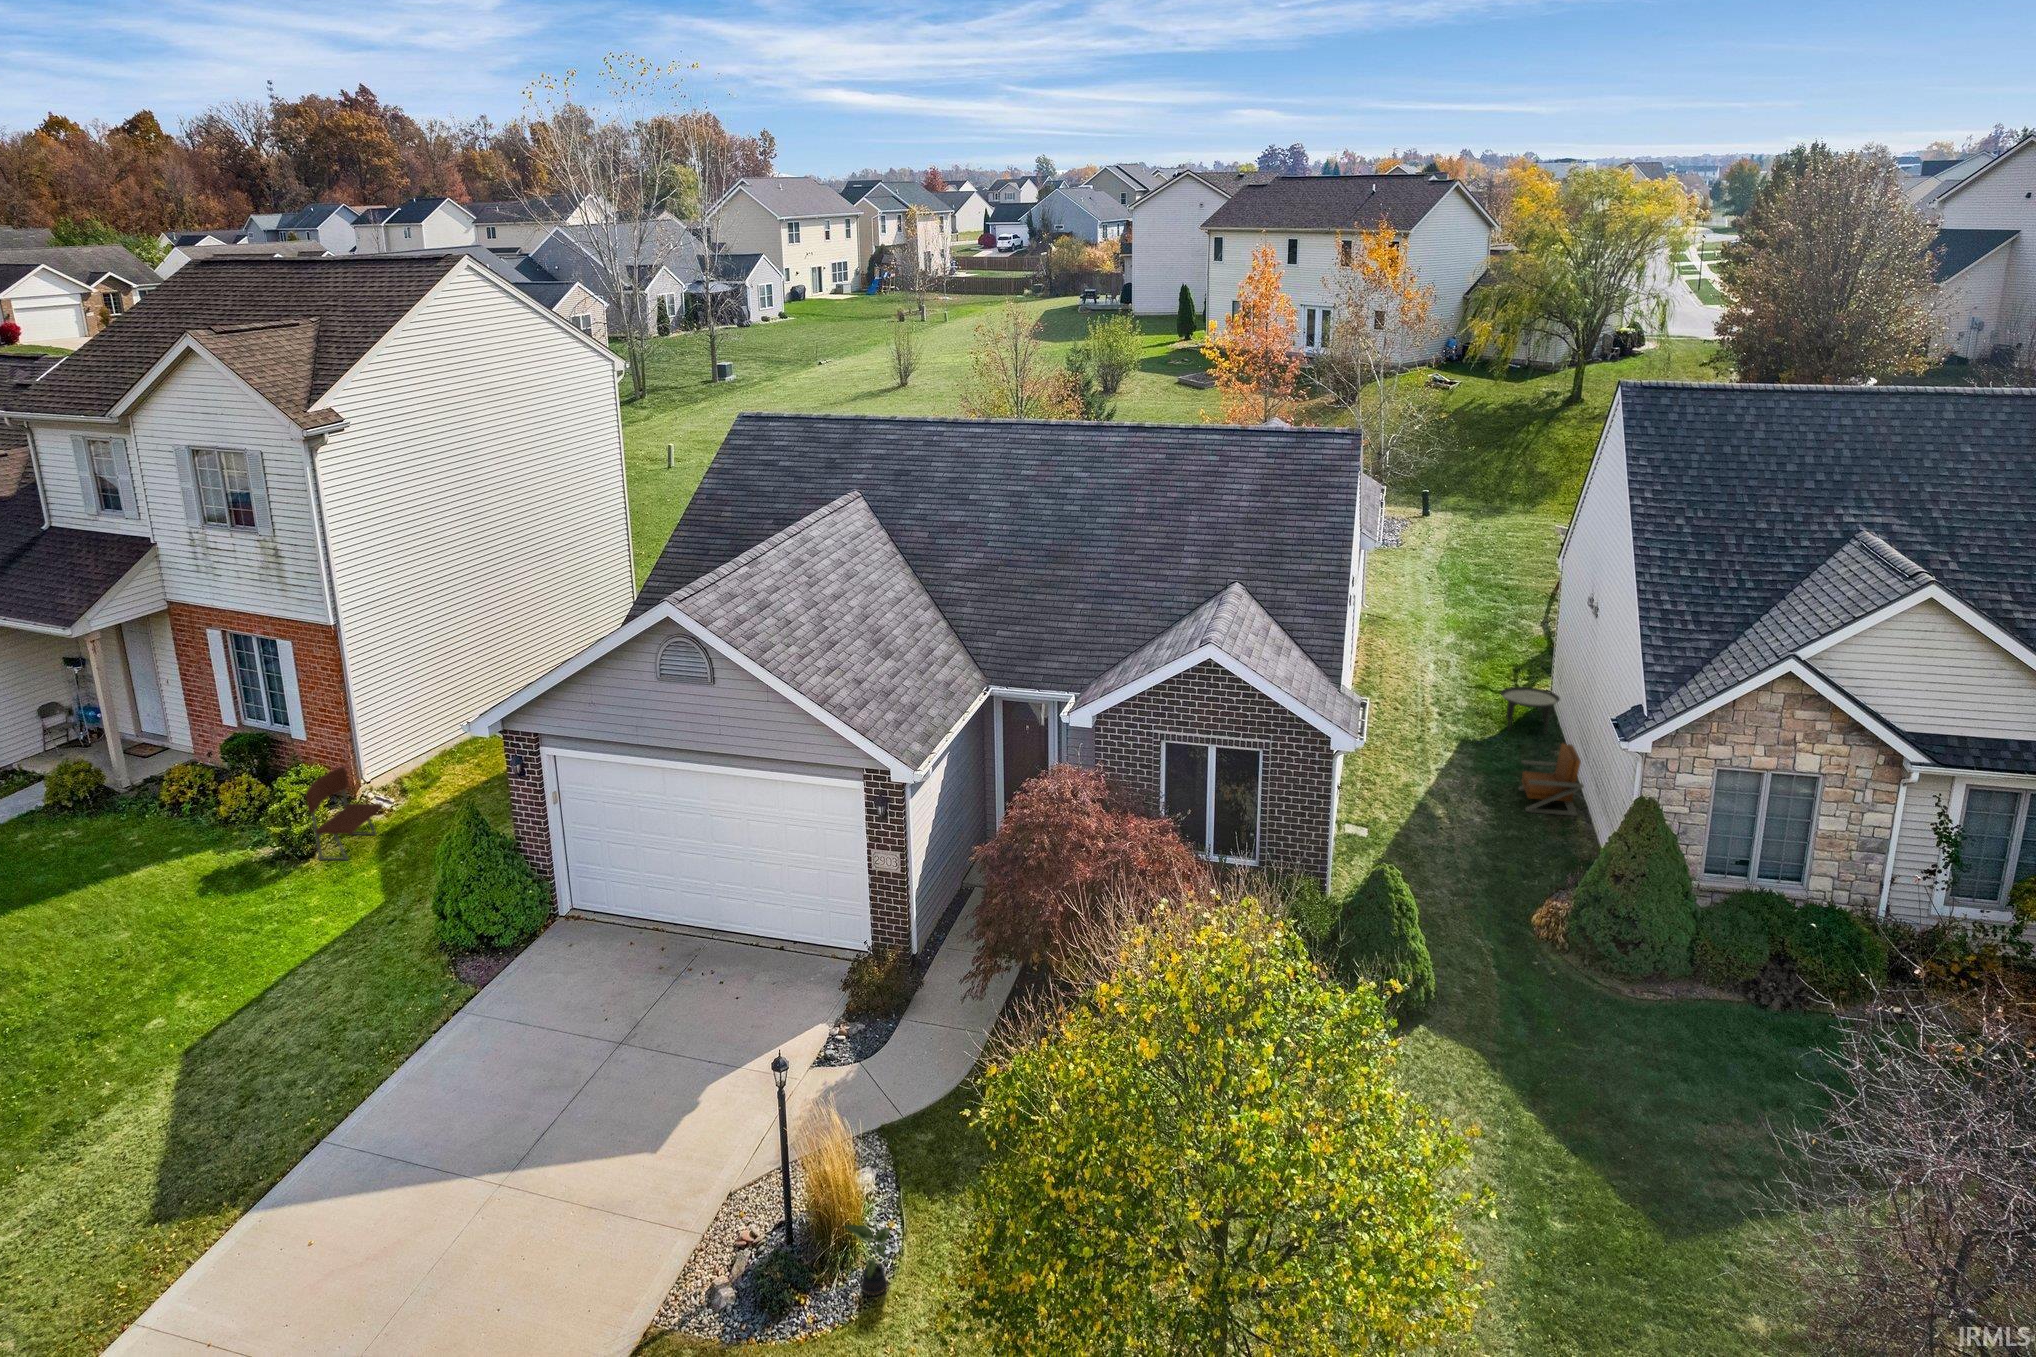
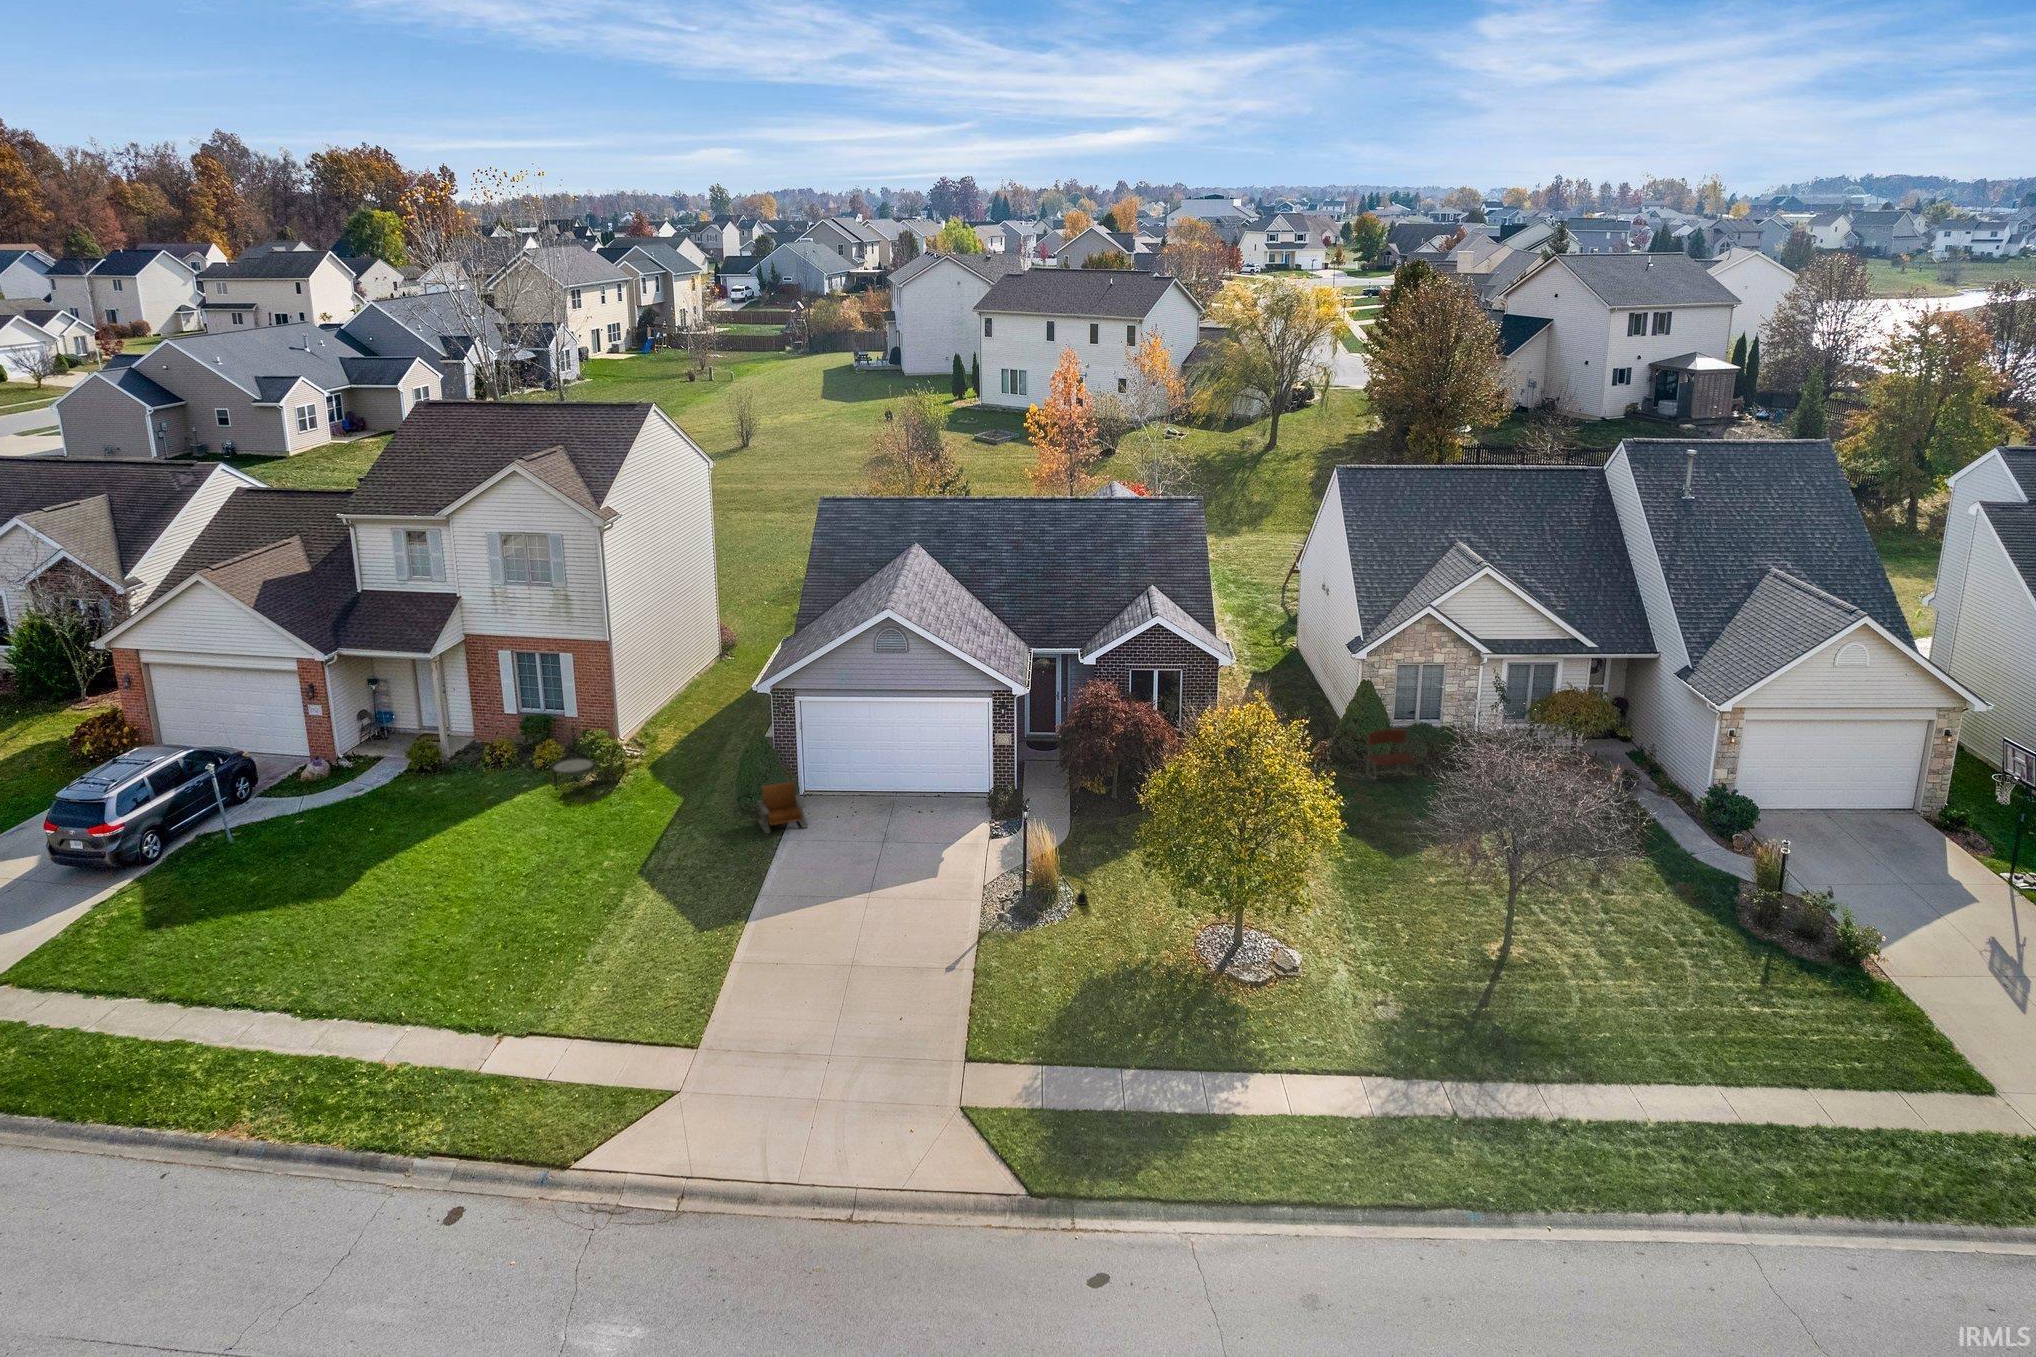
round table: present [1501,687,1560,734] -> present [551,757,595,793]
lounge chair: present [1518,744,1584,816] -> present [757,782,807,834]
bench: present [306,767,383,860] -> present [1368,729,1414,779]

